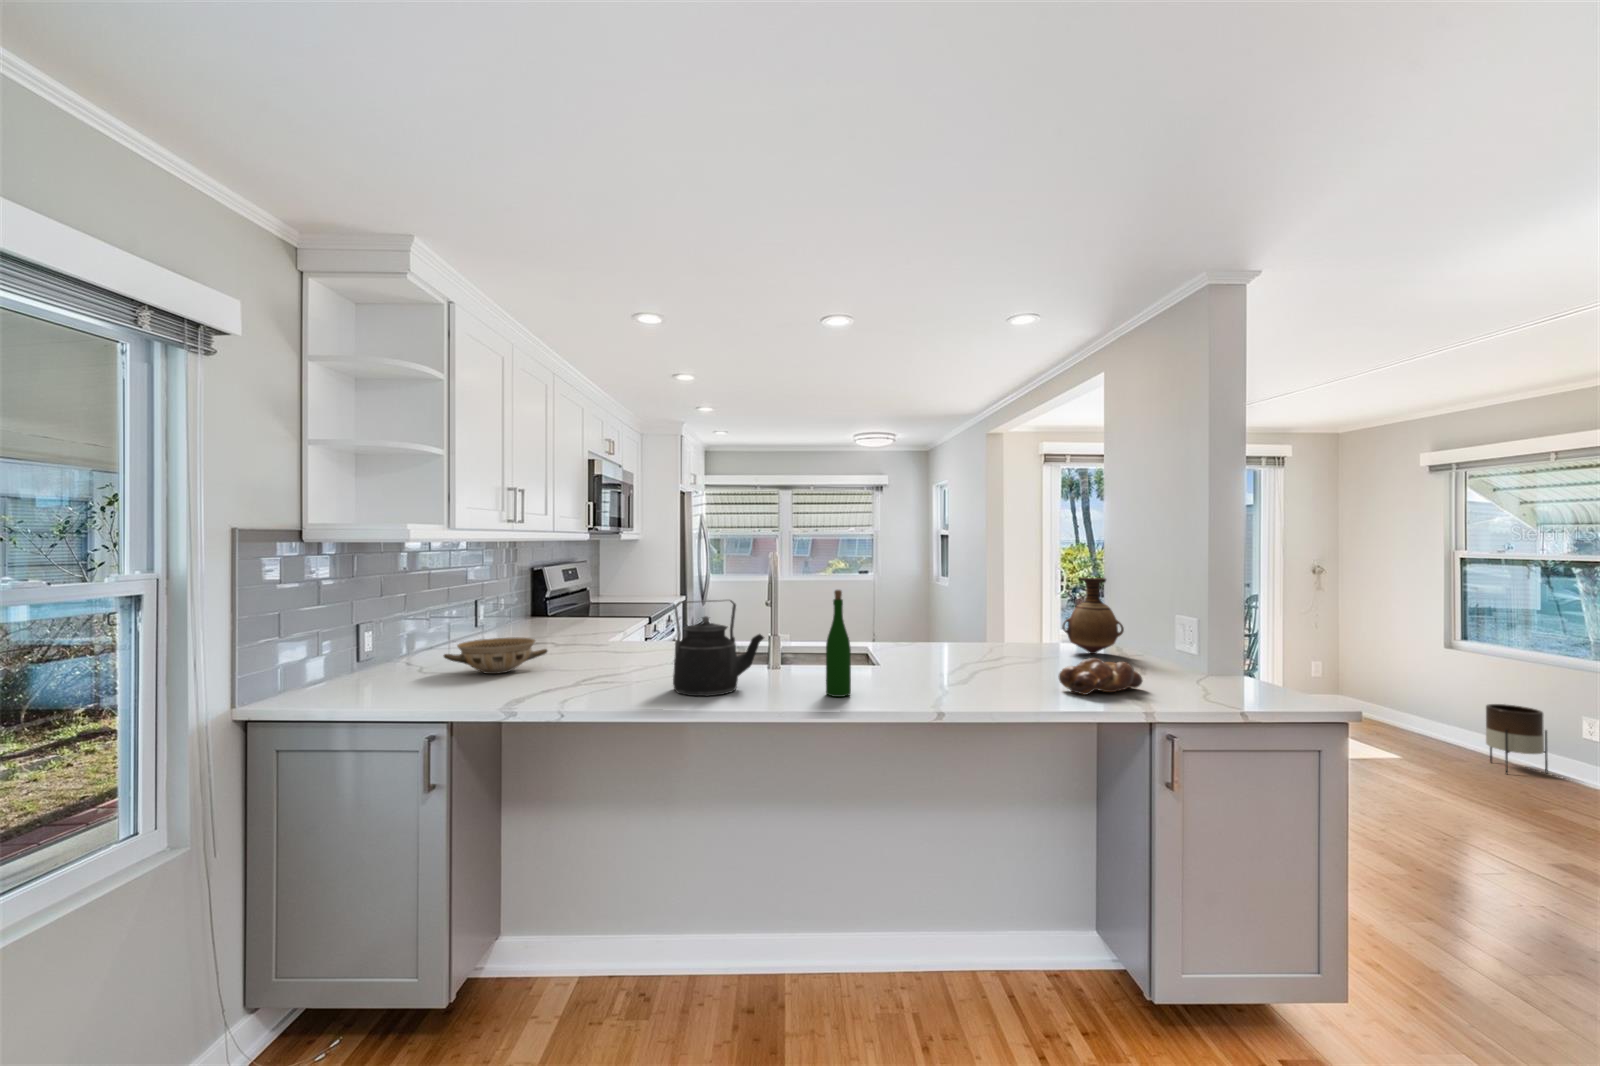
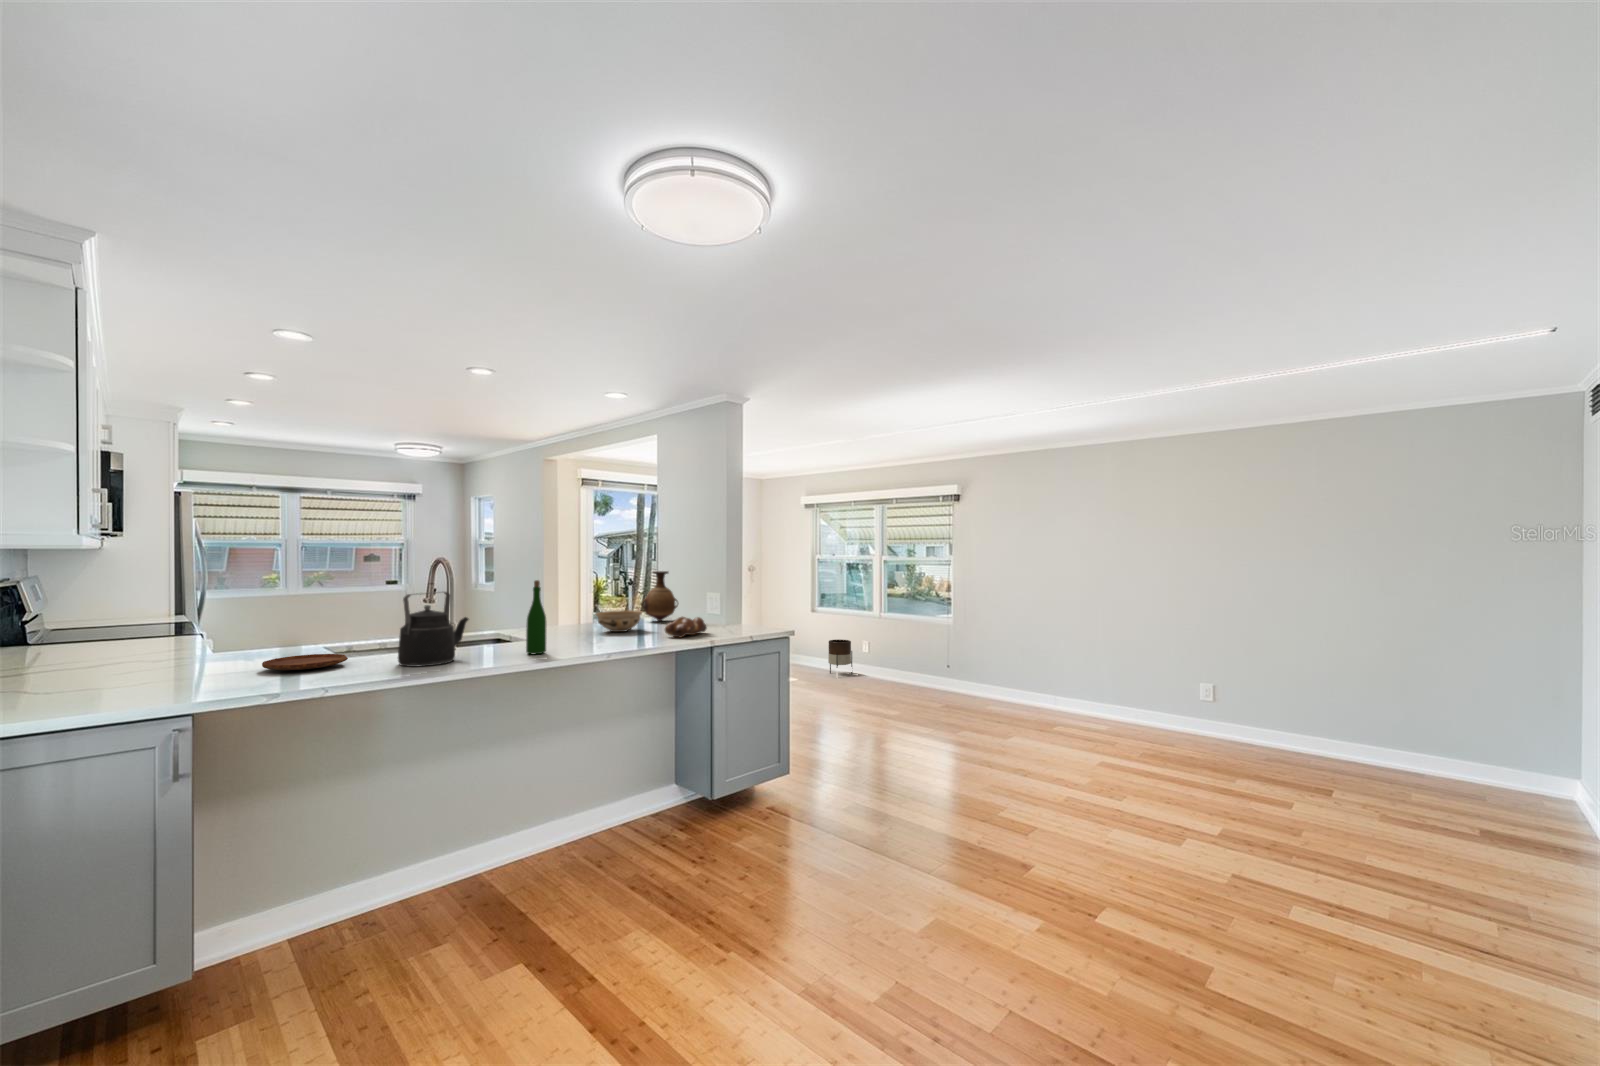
ceramic bowl: present [443,638,547,674] -> present [596,610,642,632]
tray: none [562,662,645,681] -> present [262,654,348,670]

